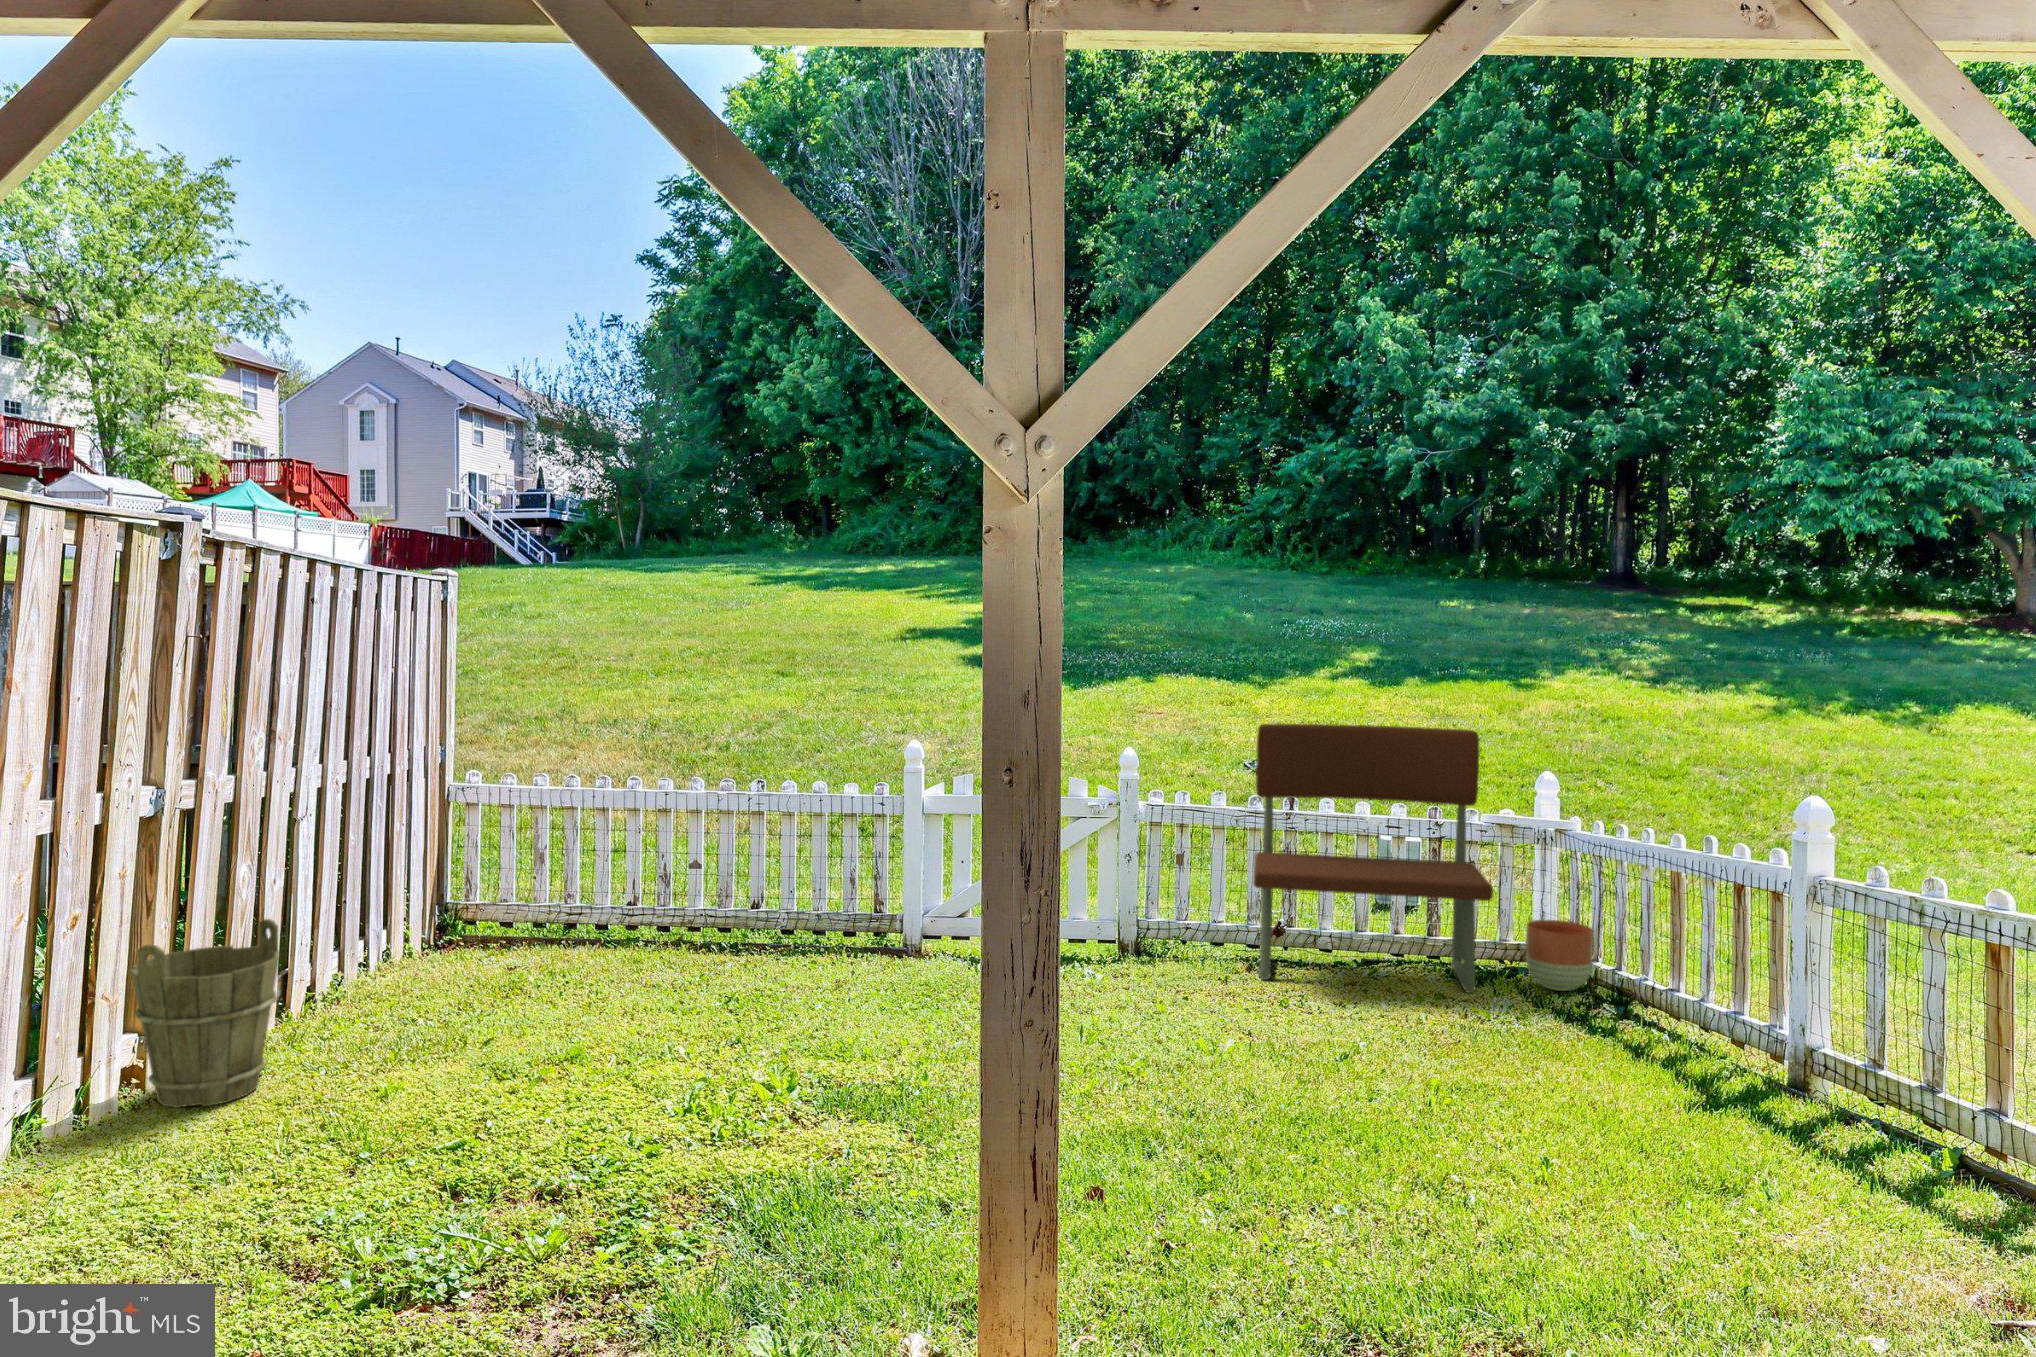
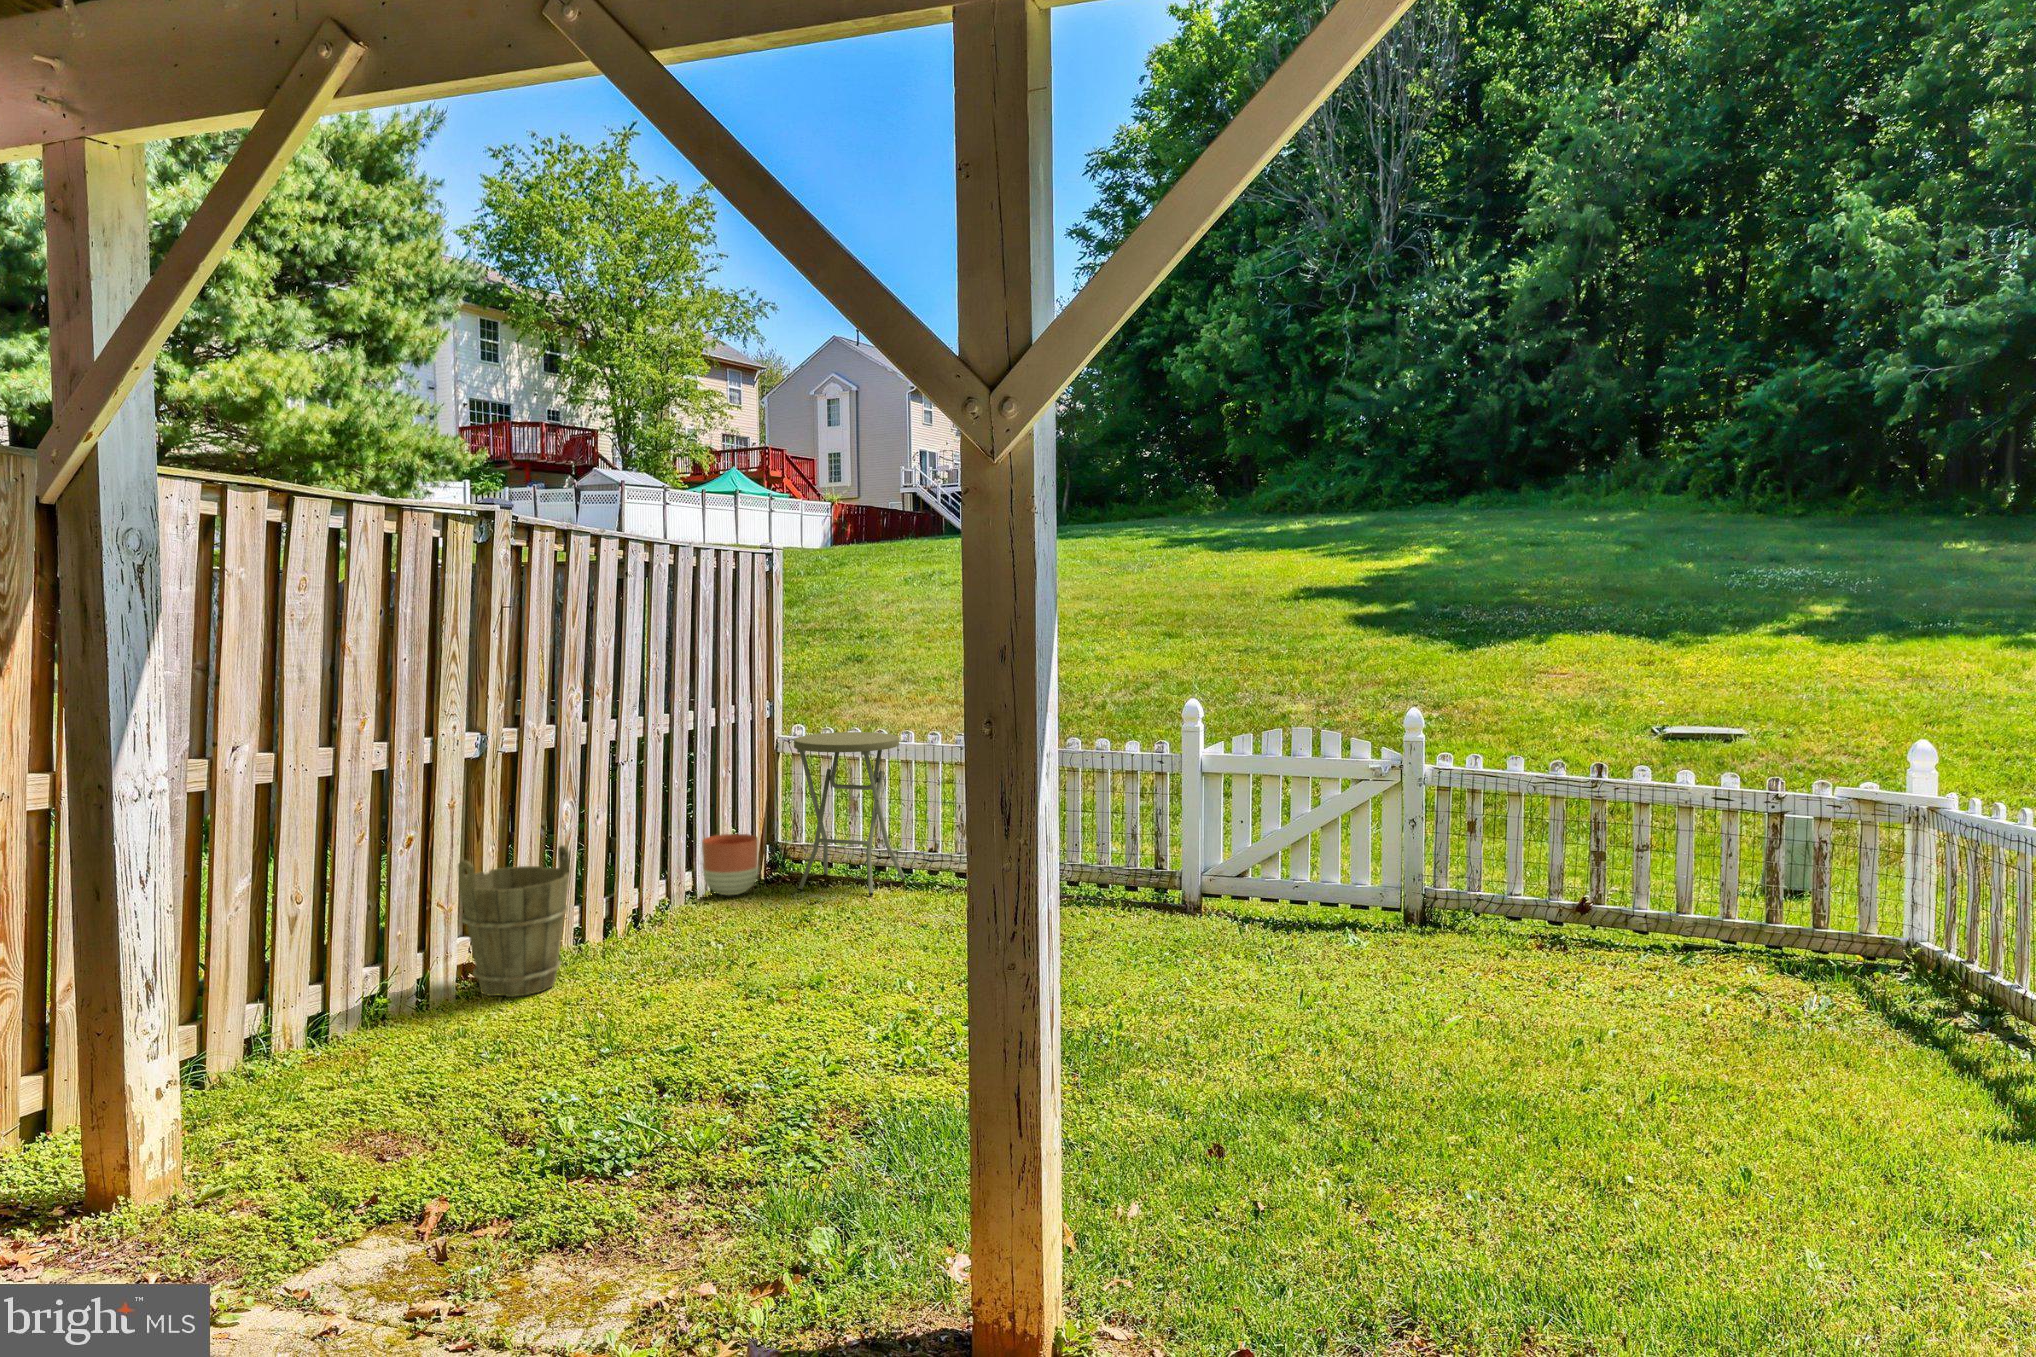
bench: present [1253,724,1493,993] -> none [1533,686,1842,1011]
side table: none [486,778,607,955] -> present [794,732,905,896]
planter: present [1526,920,1594,991] -> present [702,834,758,895]

